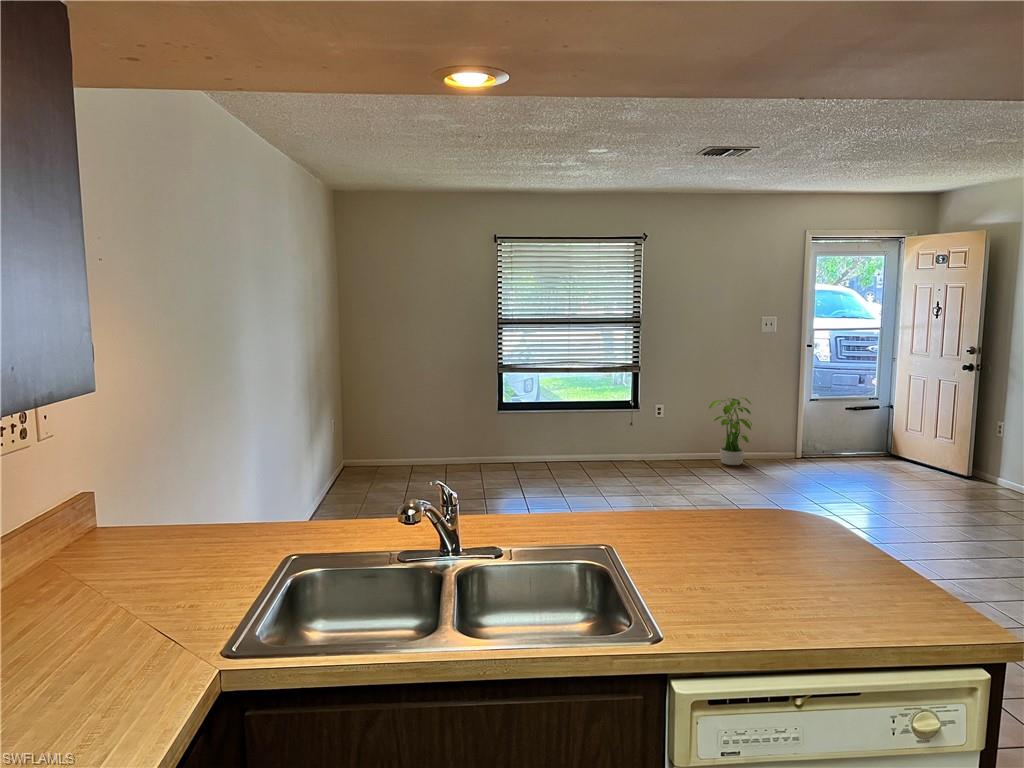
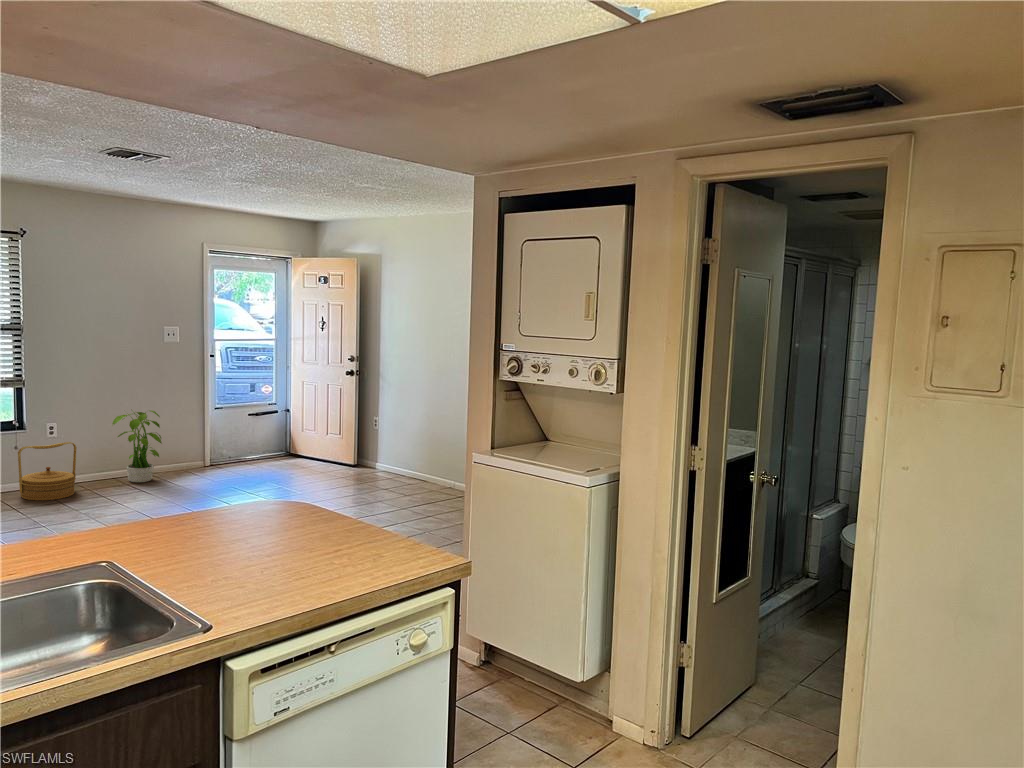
woven basket: none [632,421,677,470] -> present [18,442,77,500]

